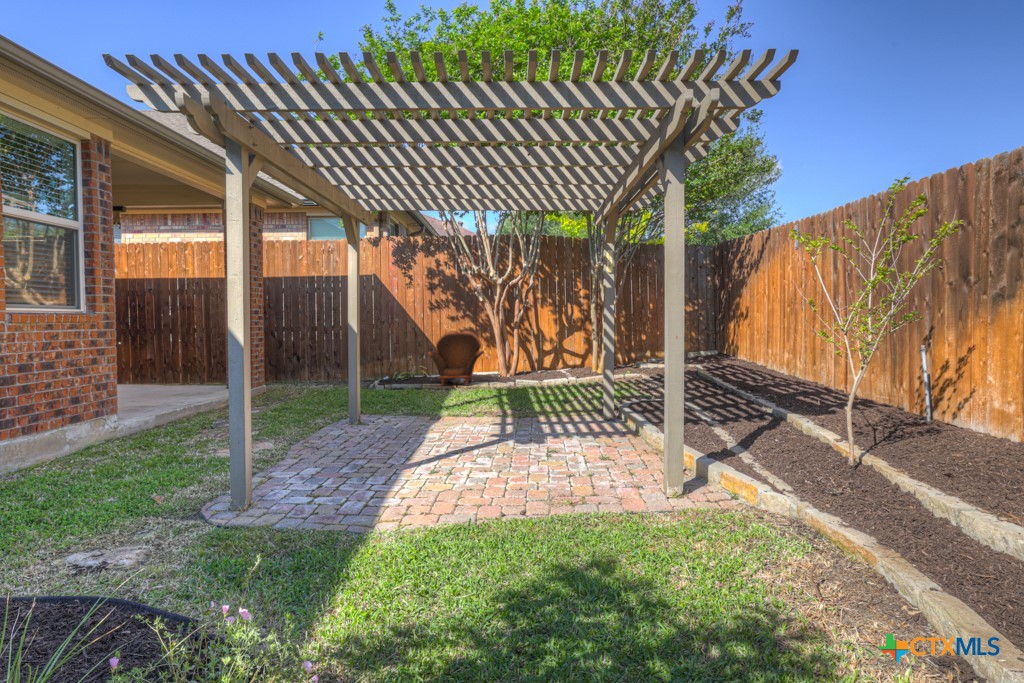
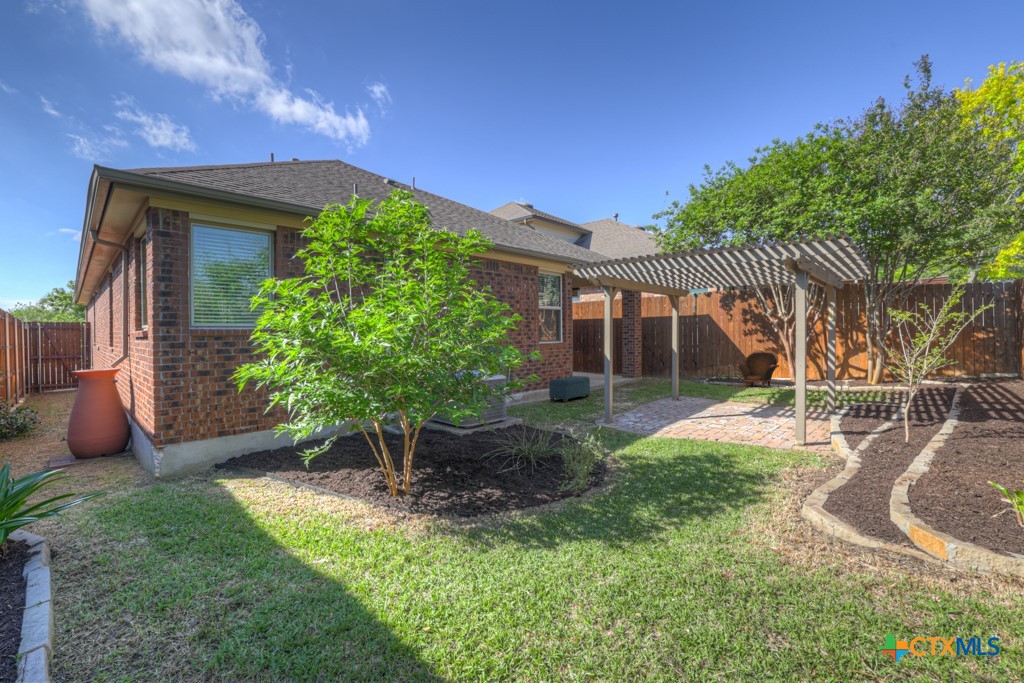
bench: none [37,391,165,464] -> present [549,376,590,402]

